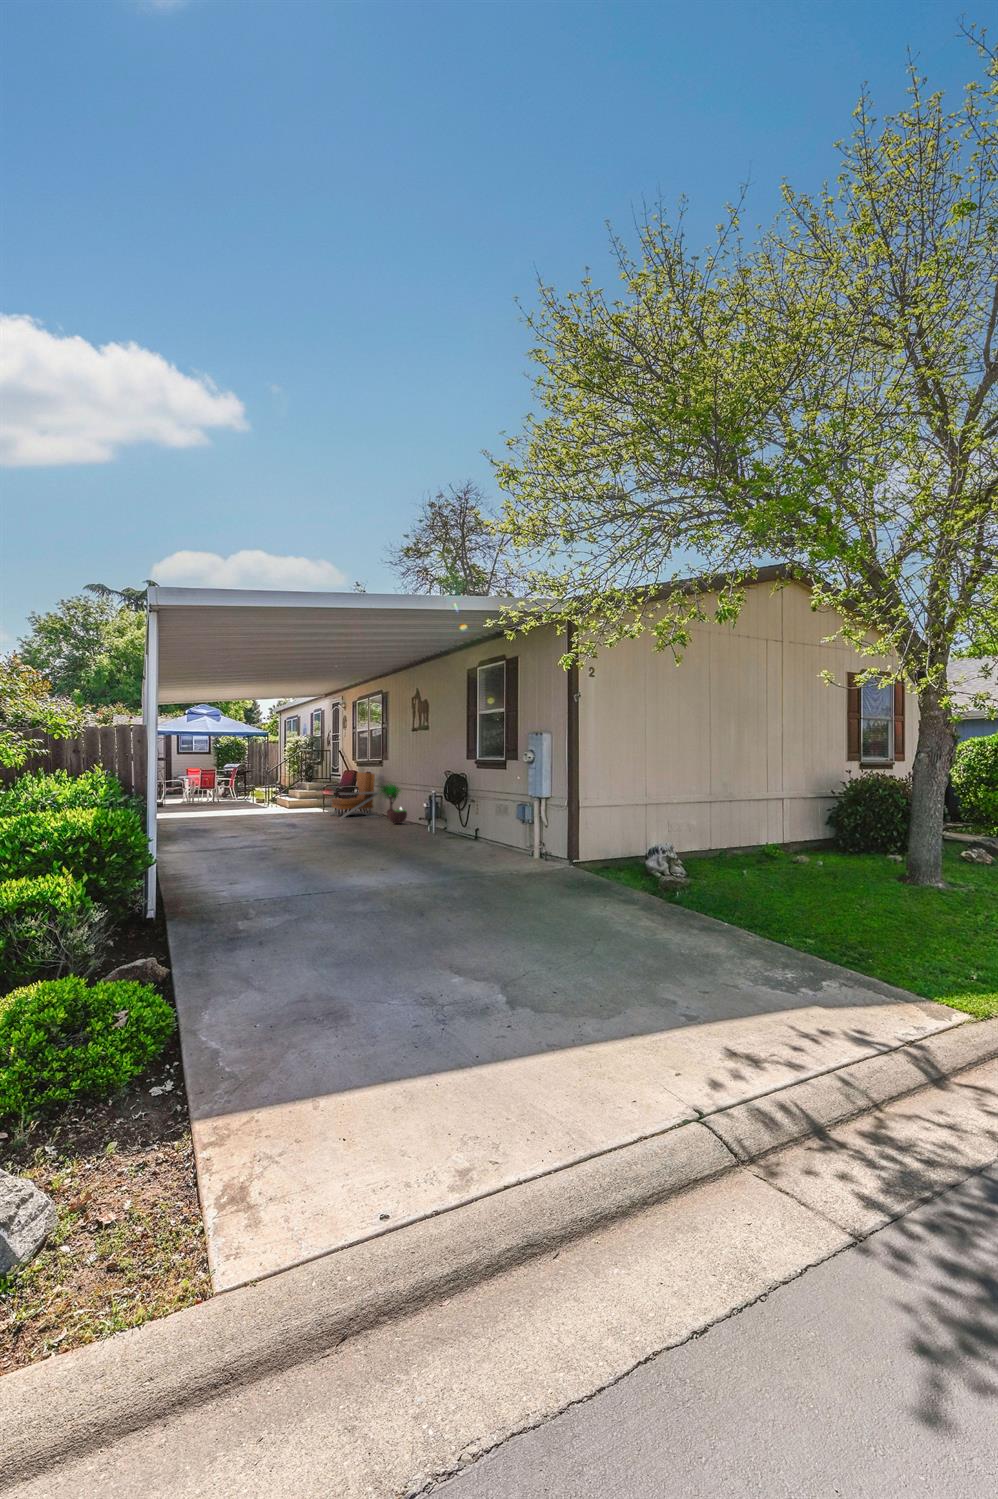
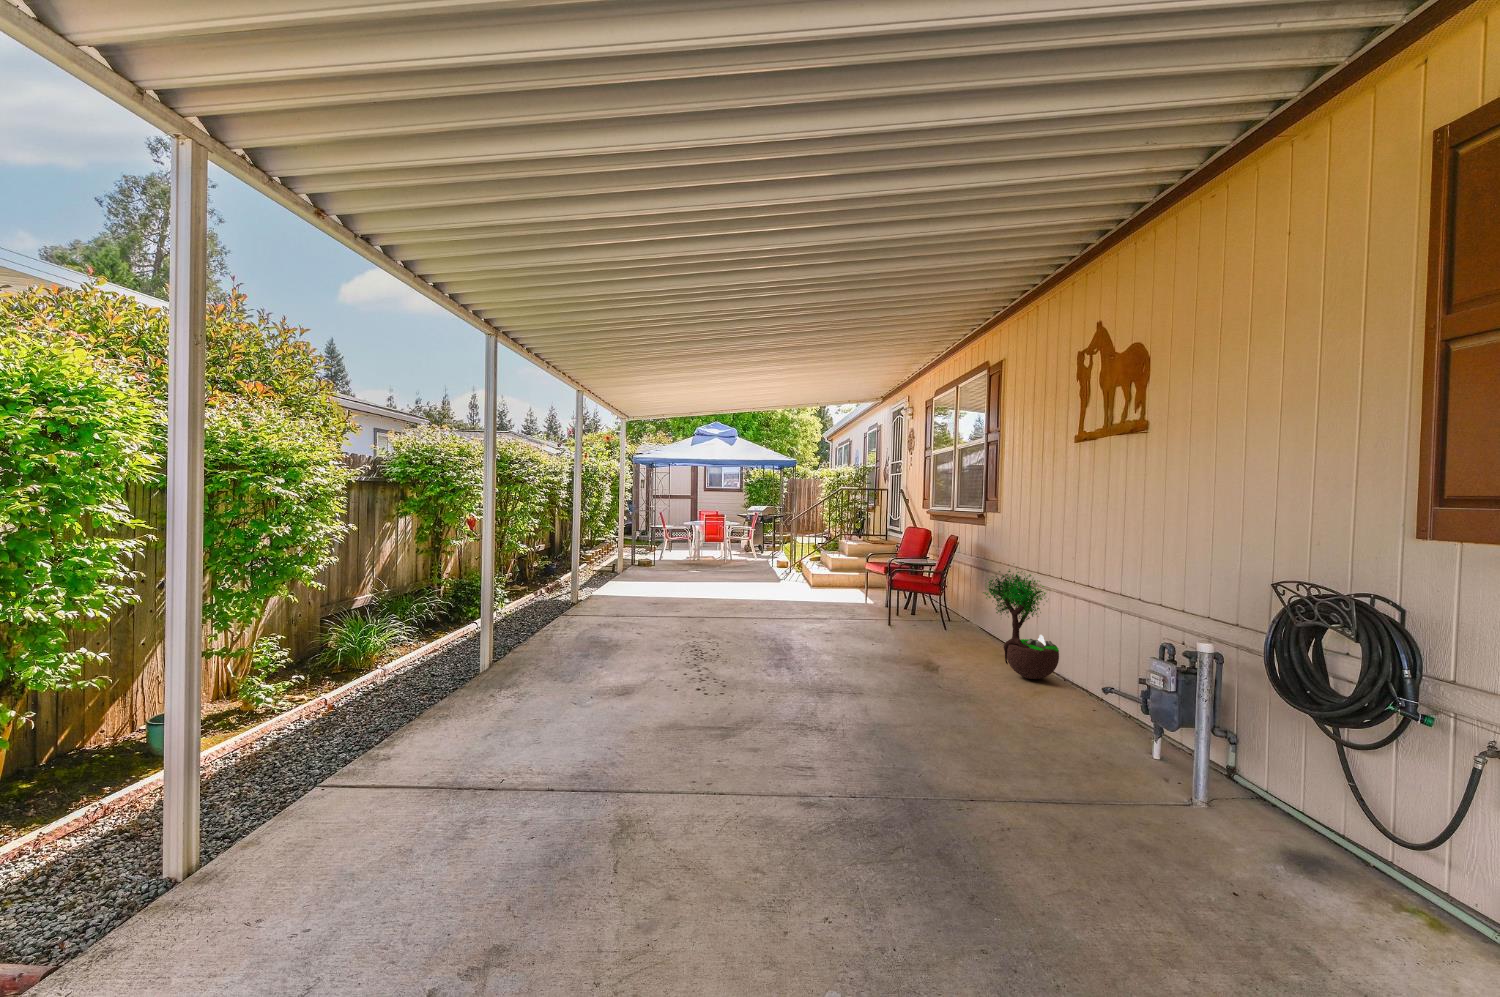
lounge chair: present [330,772,379,820] -> none [874,533,980,635]

